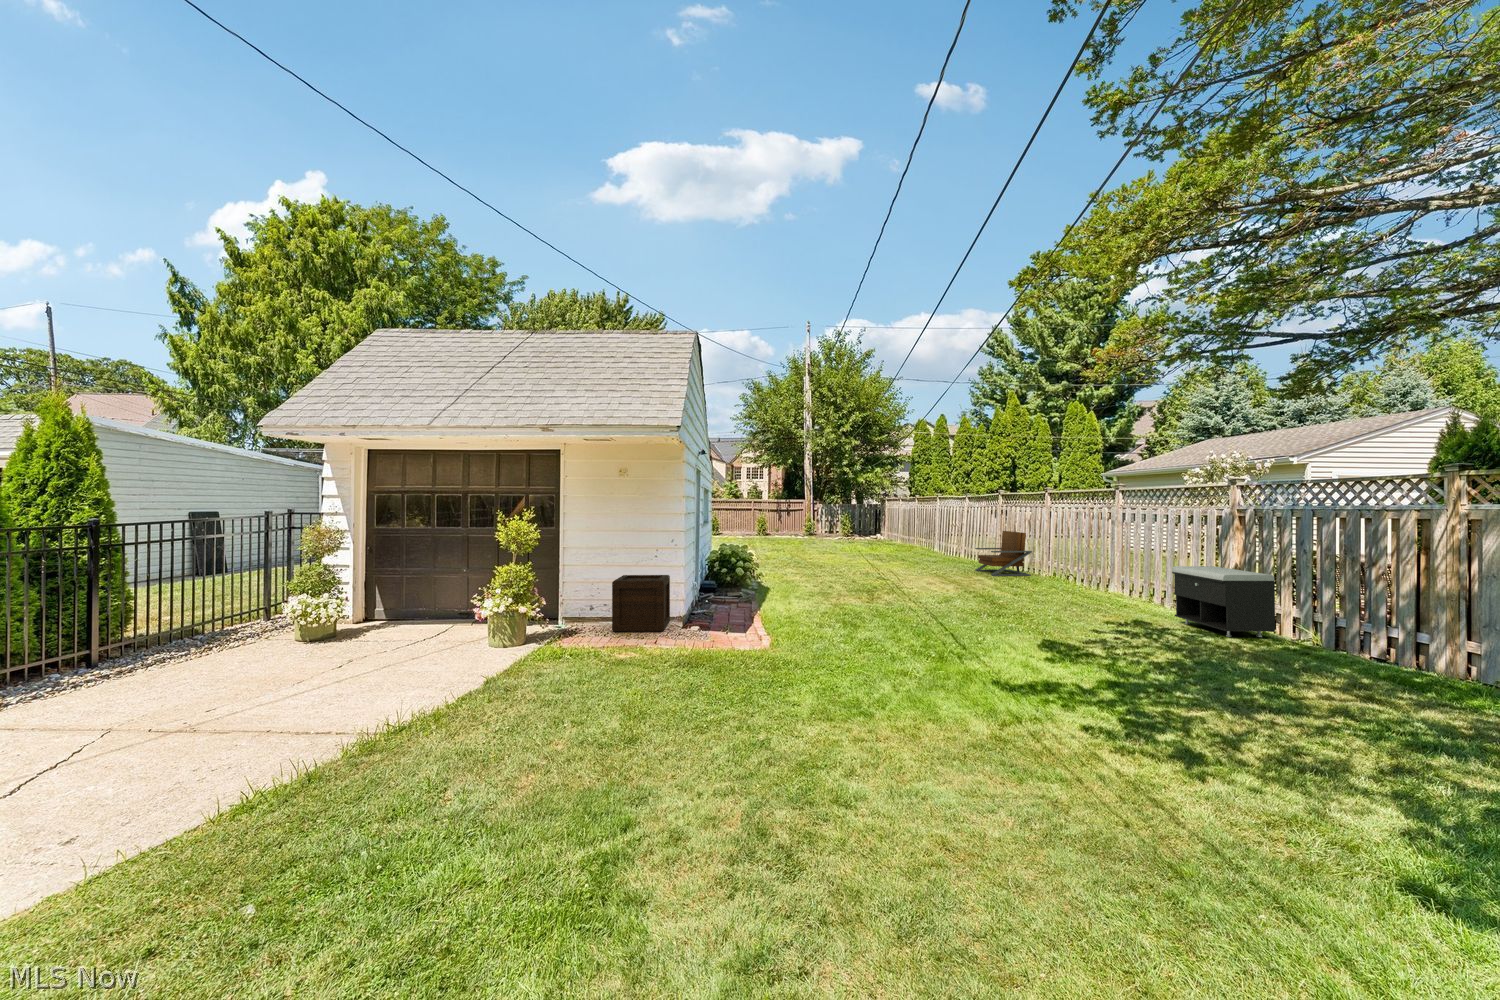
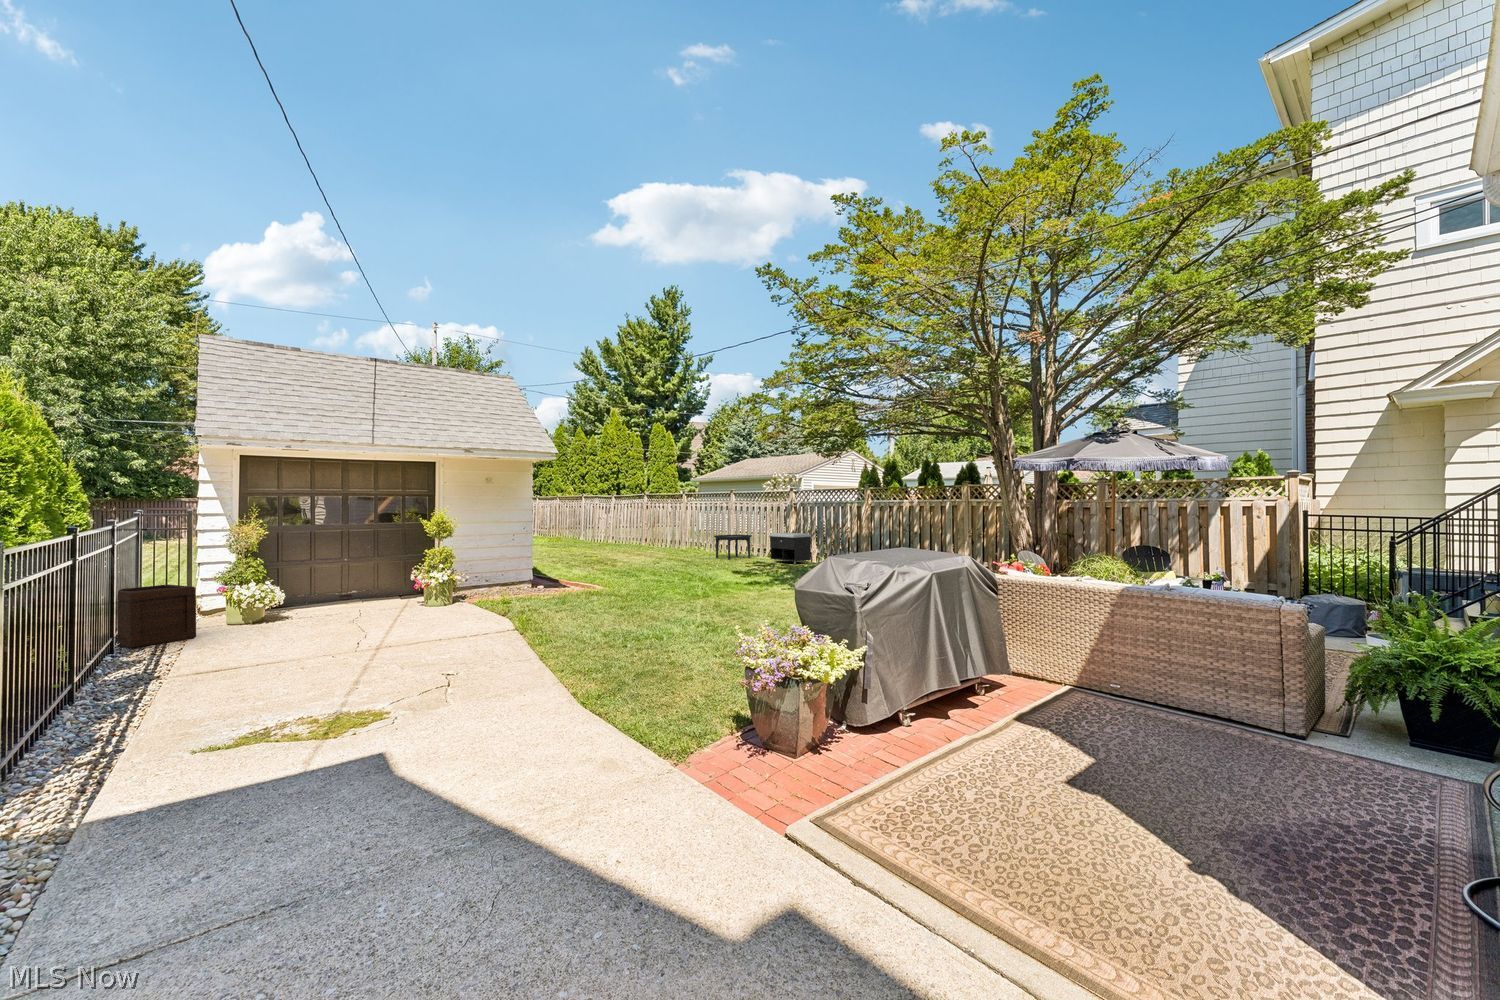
lounge chair: present [975,531,1032,576] -> none [635,521,674,552]
round table: none [1070,560,1148,606] -> present [714,535,752,560]
wooden crate: present [612,575,670,632] -> present [117,584,196,648]

